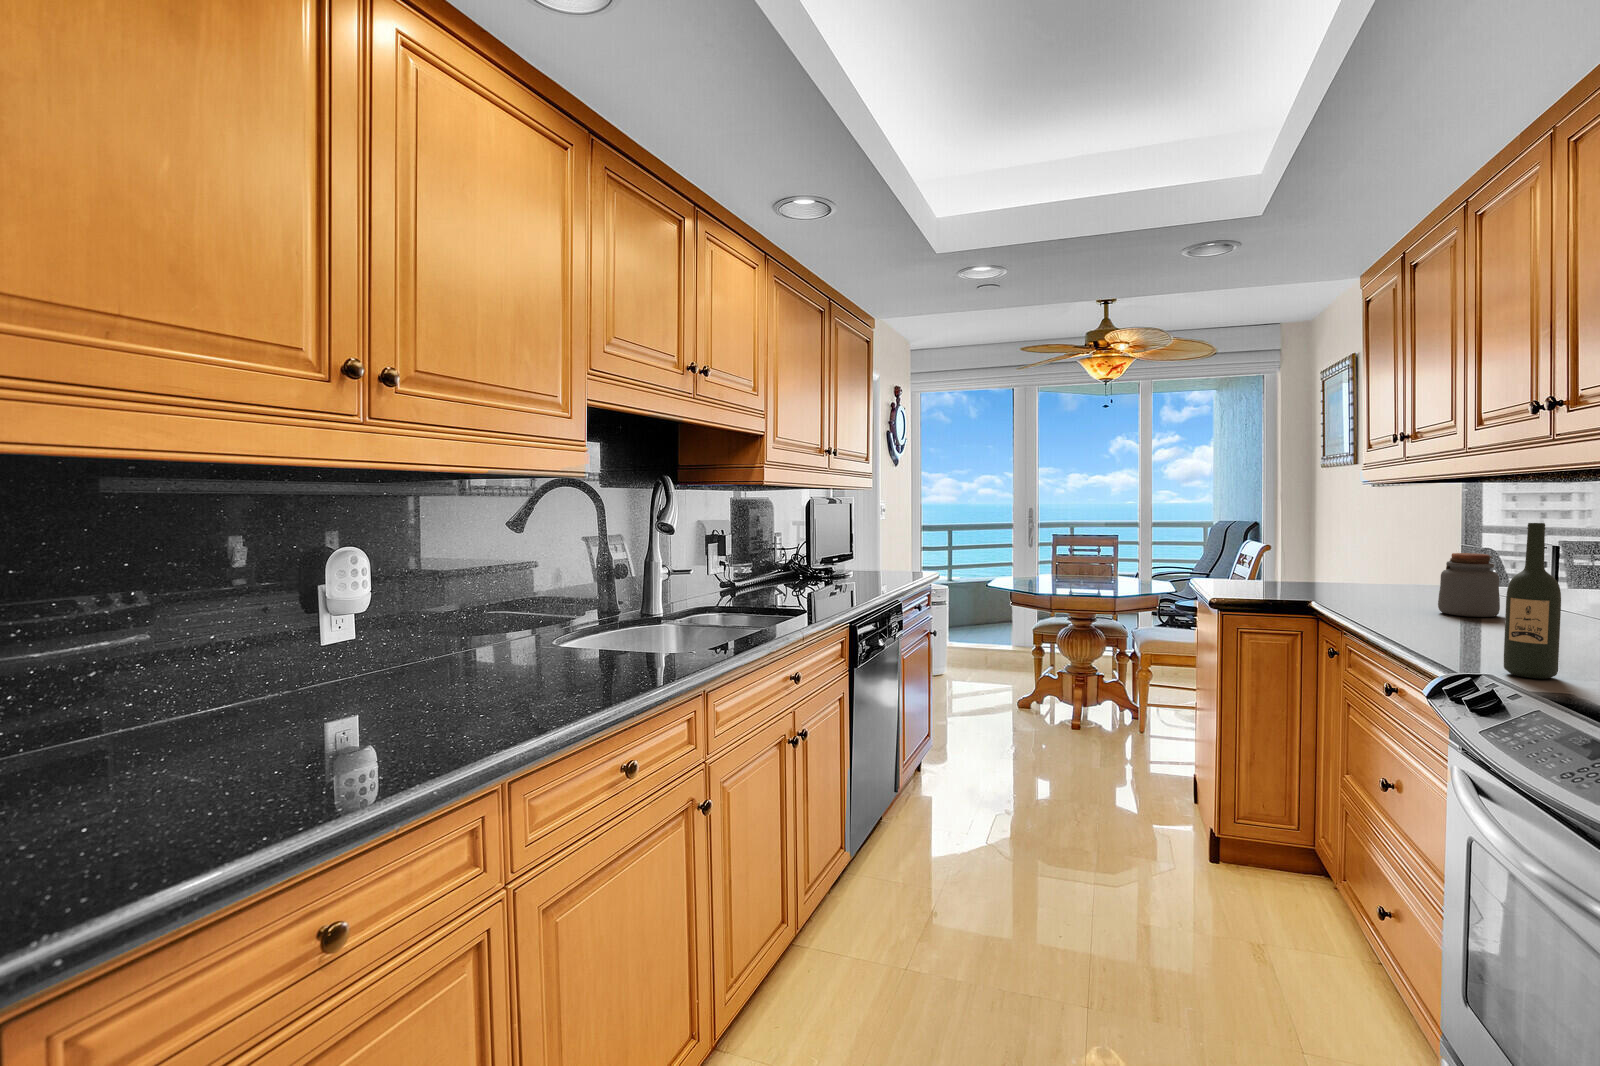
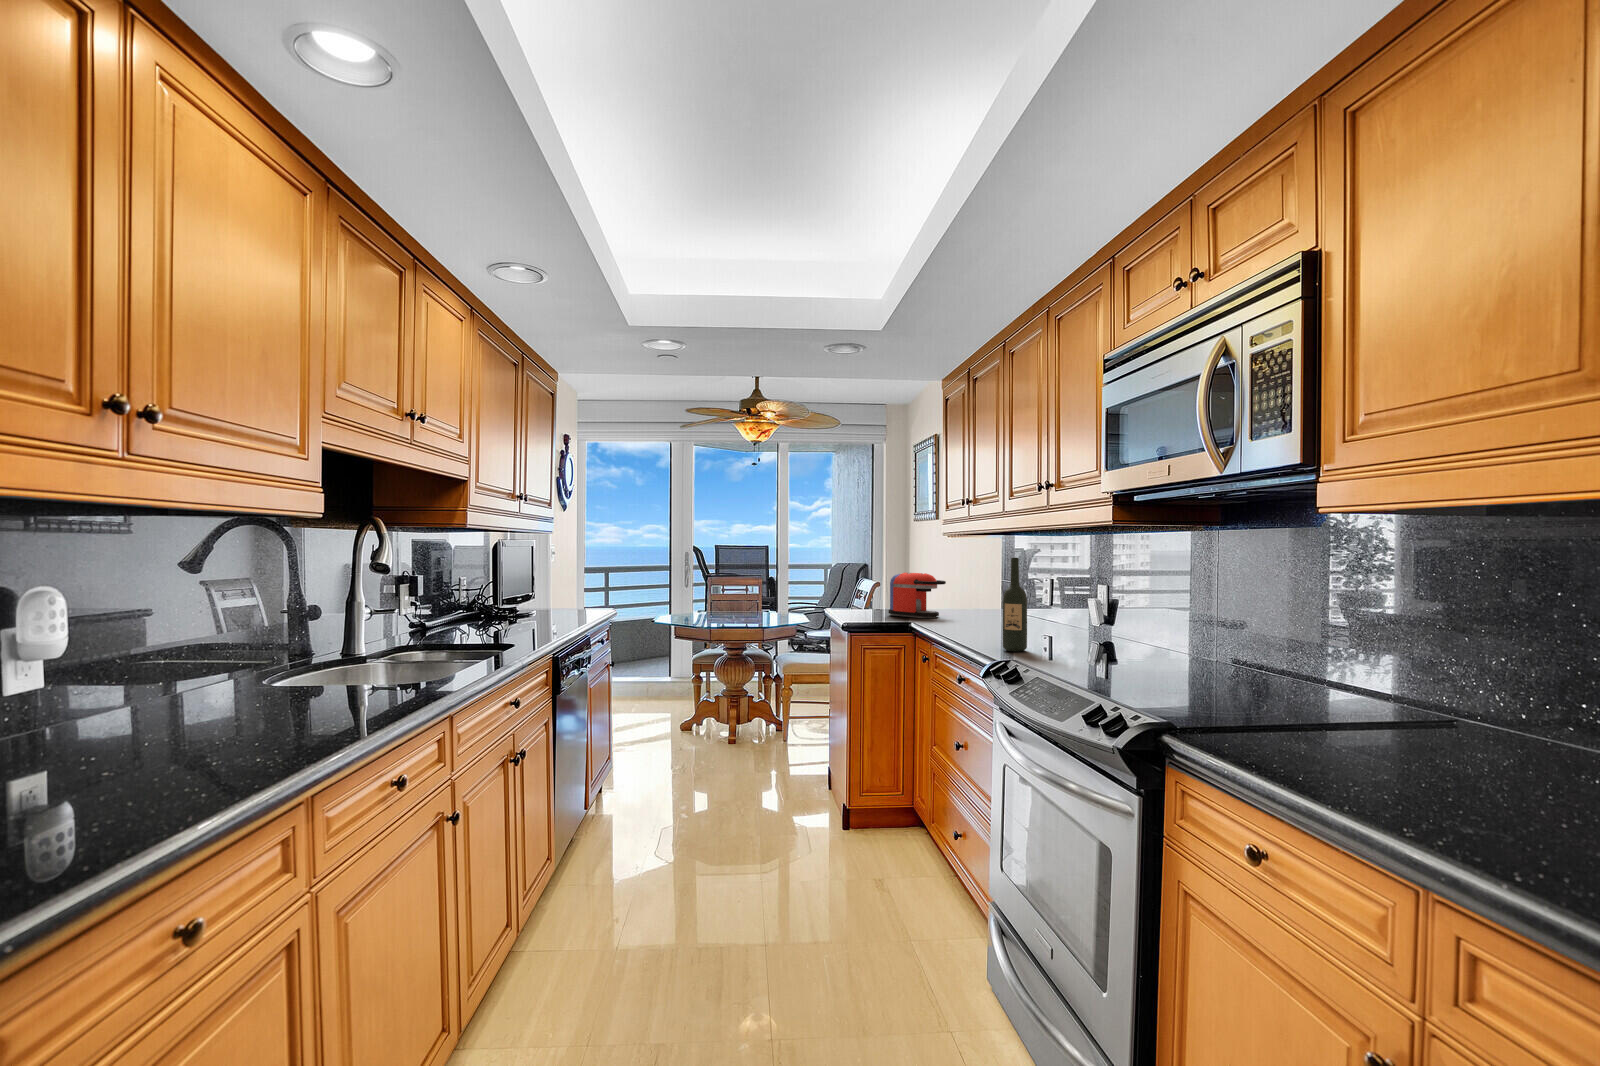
coffee maker: none [1292,539,1392,605] -> present [888,573,946,618]
jar: present [1438,553,1500,617] -> none [971,580,1002,622]

